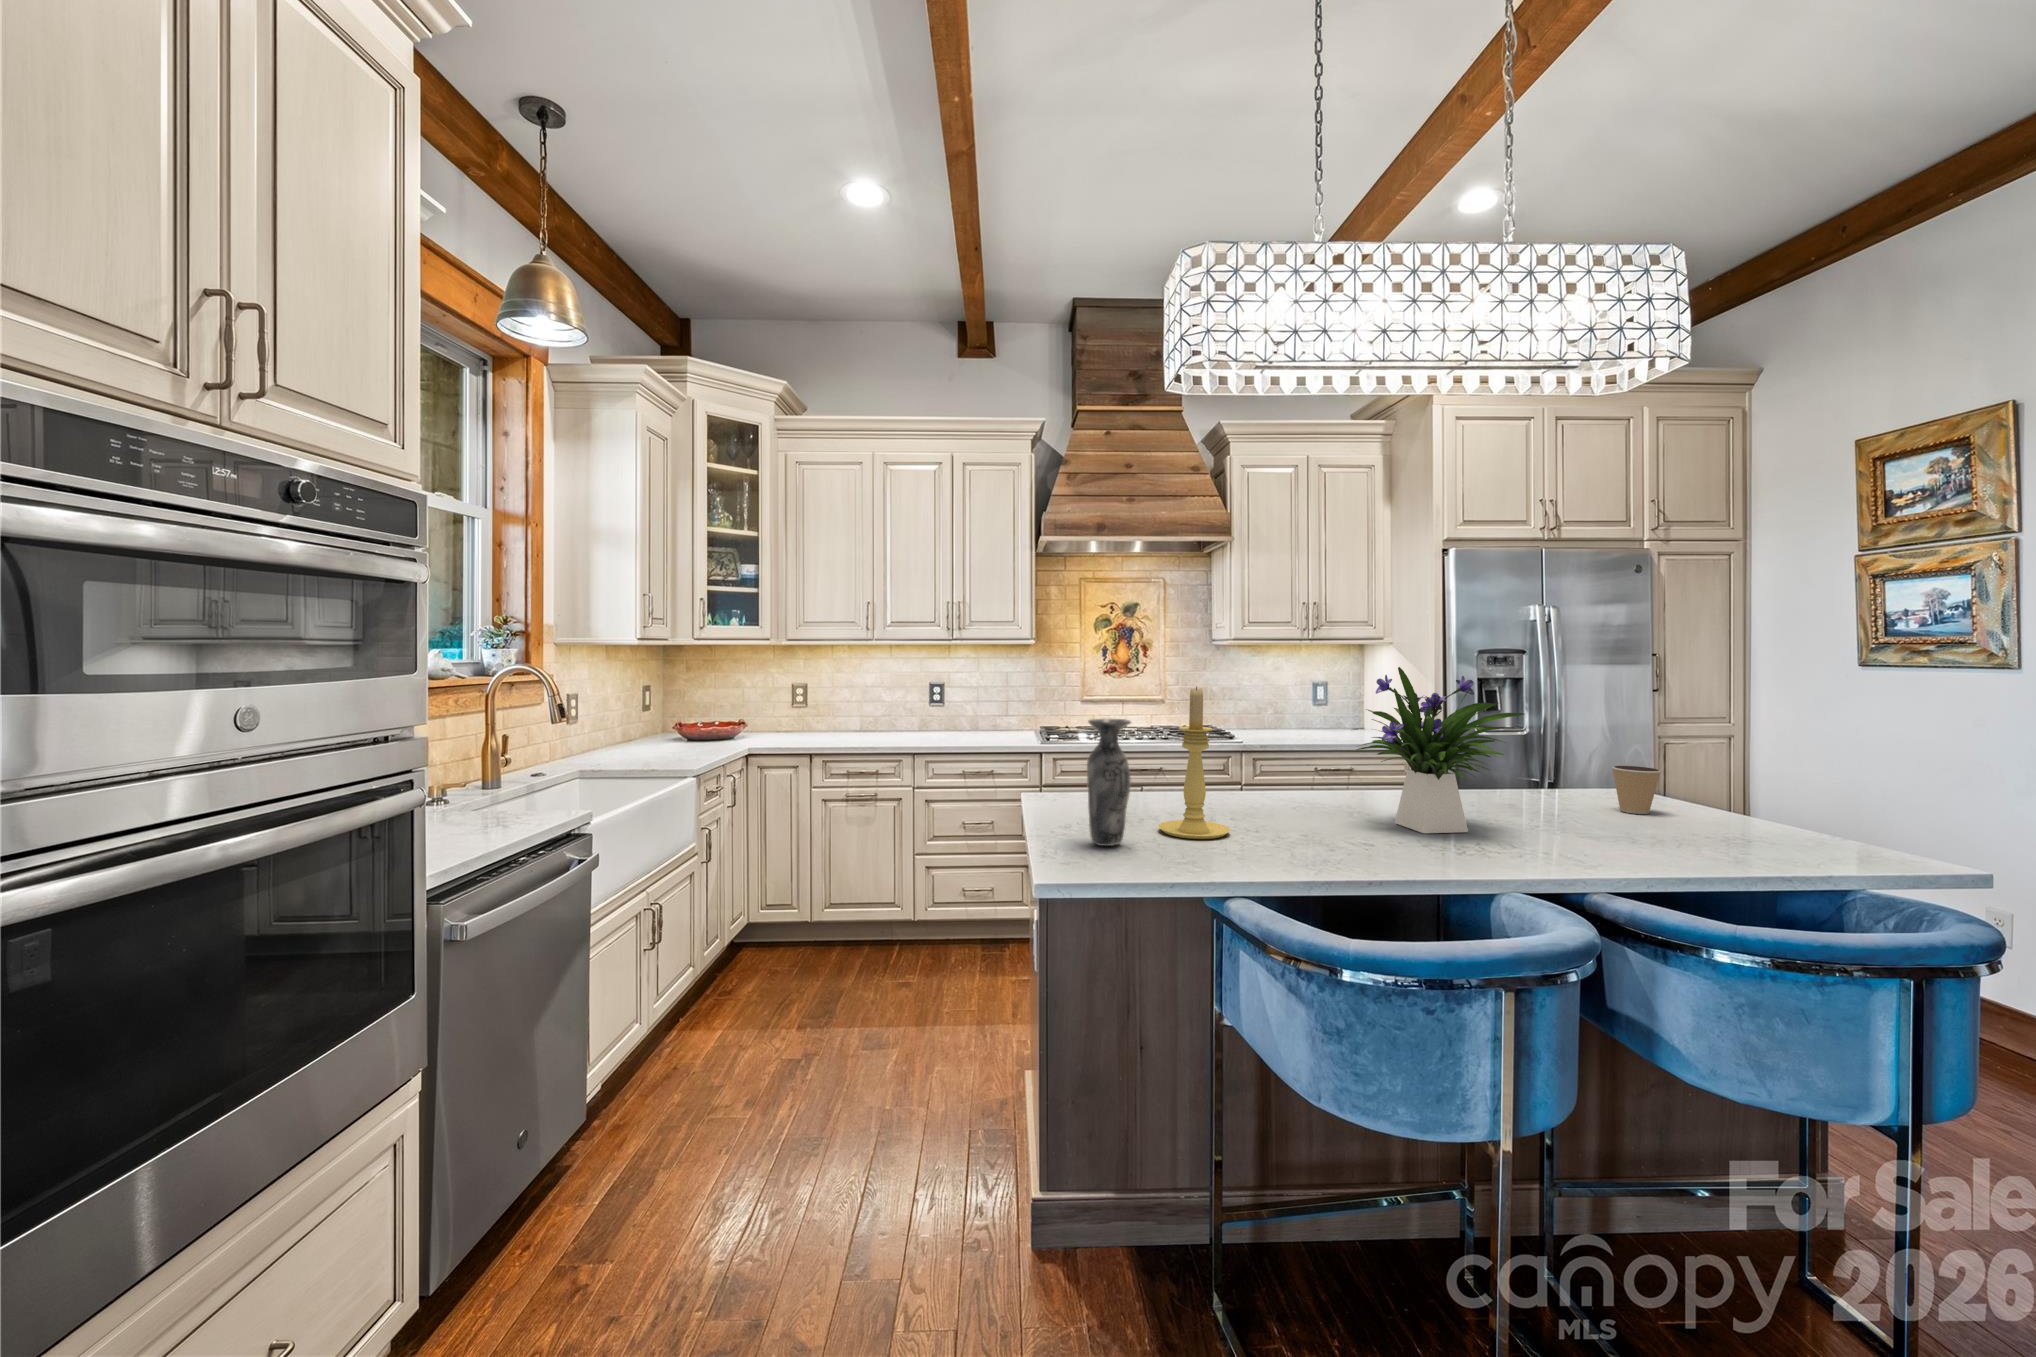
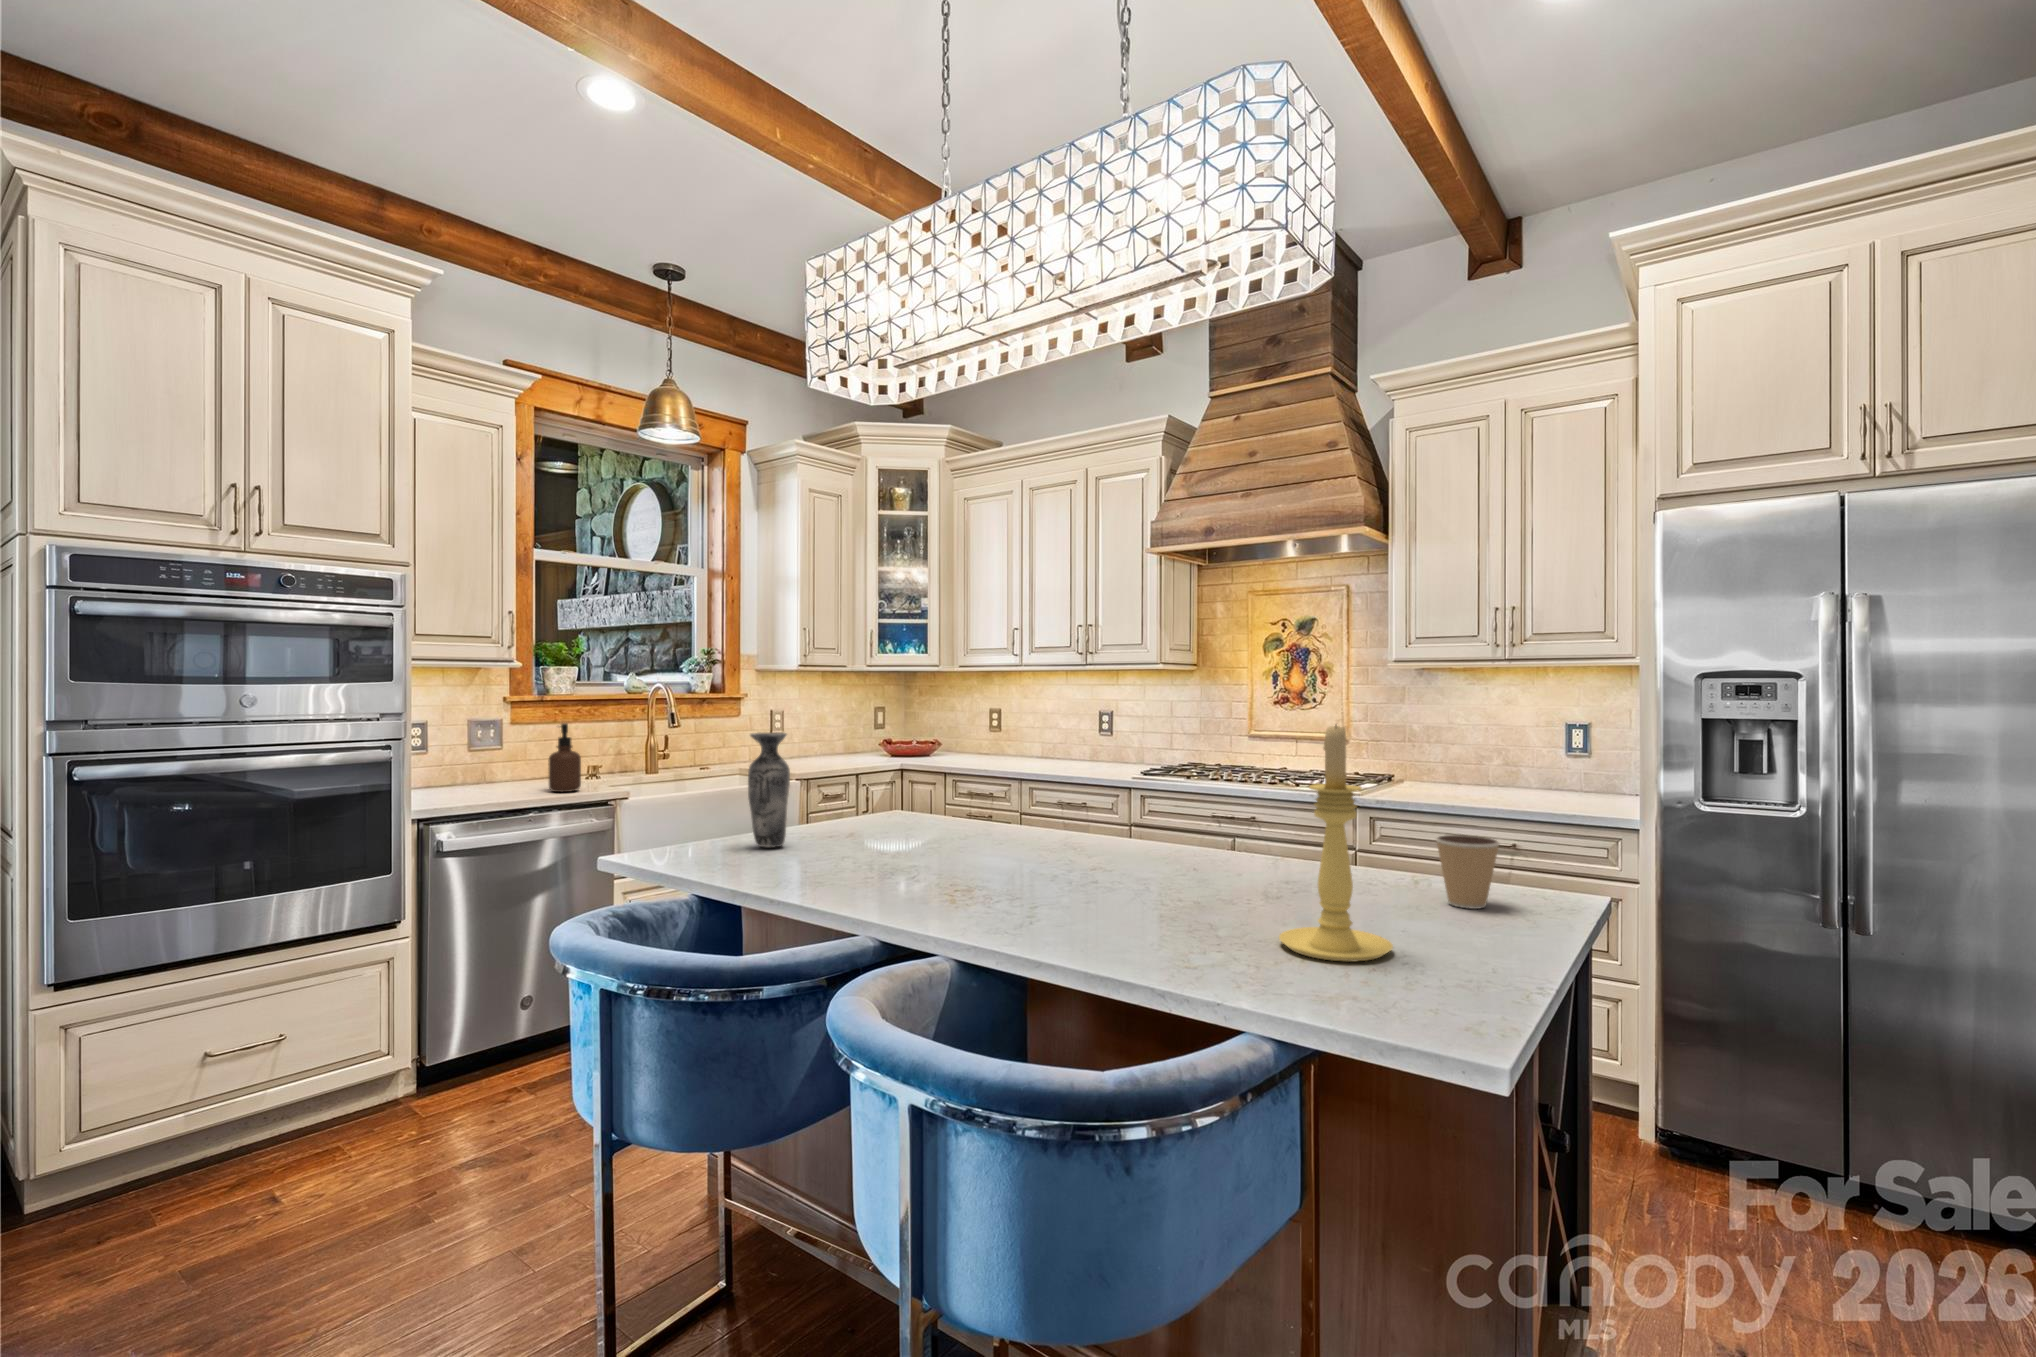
flower arrangement: present [1353,667,1524,833] -> none [997,686,1186,885]
candle holder: present [1158,687,1230,839] -> present [1279,725,1393,961]
soap dispenser: none [454,719,504,818] -> present [548,723,581,792]

